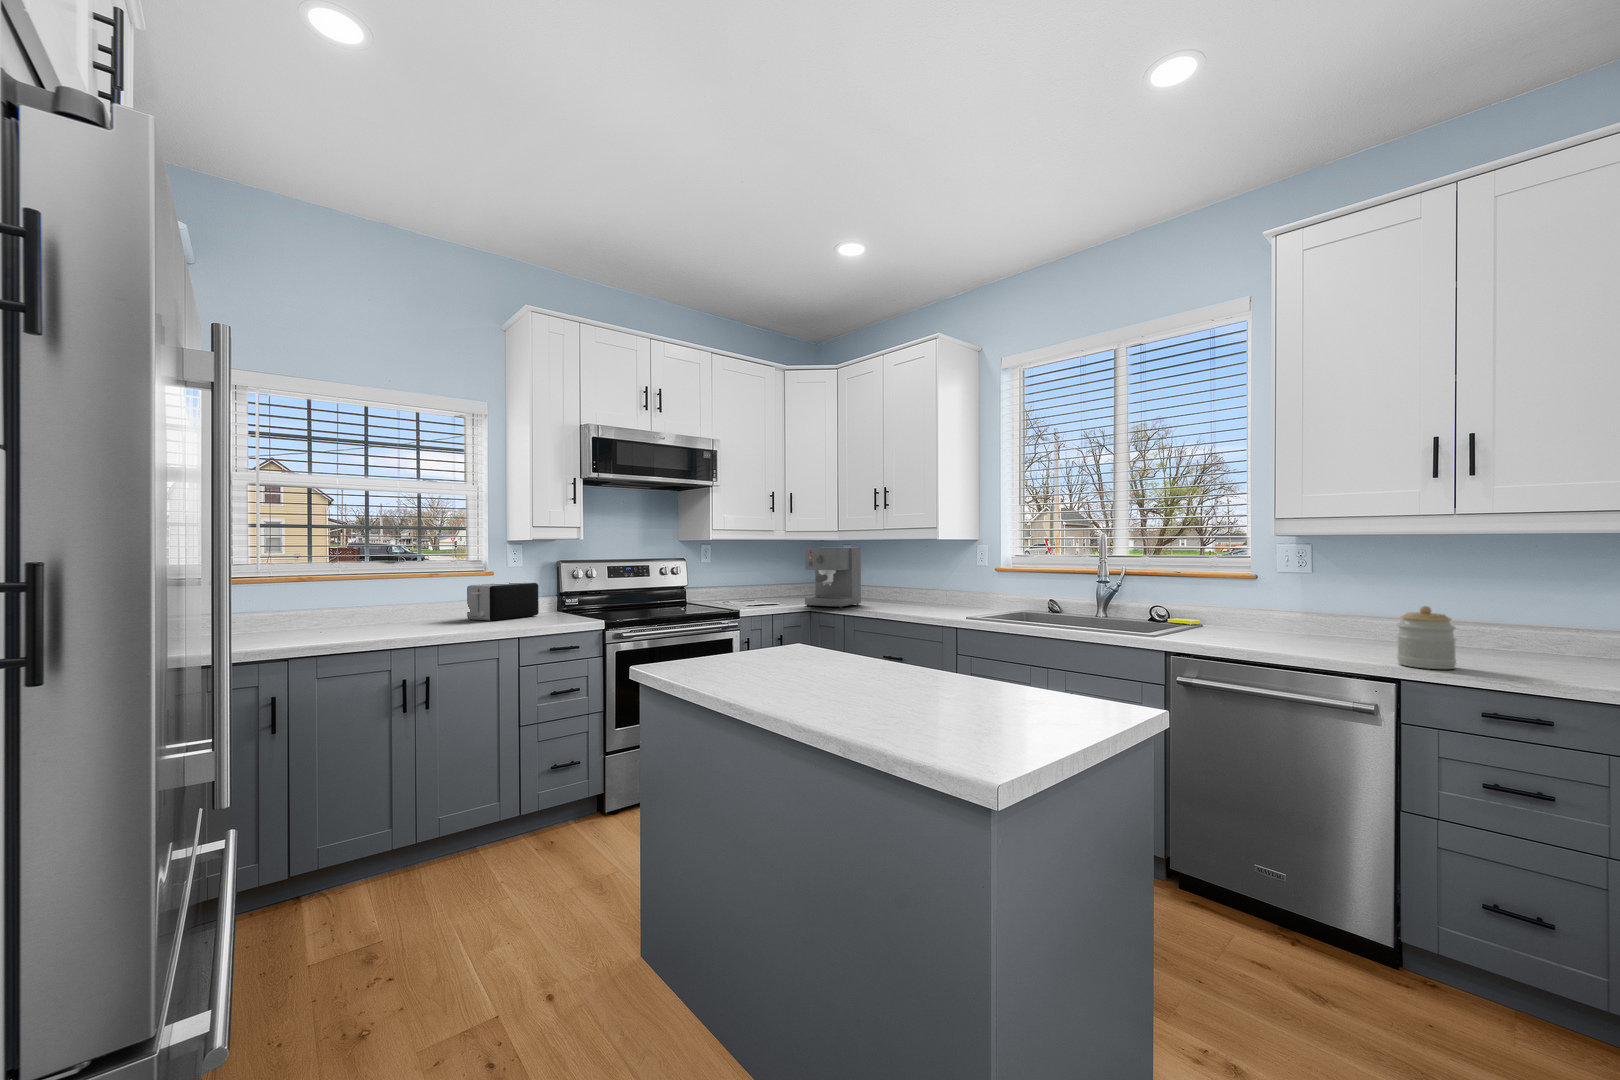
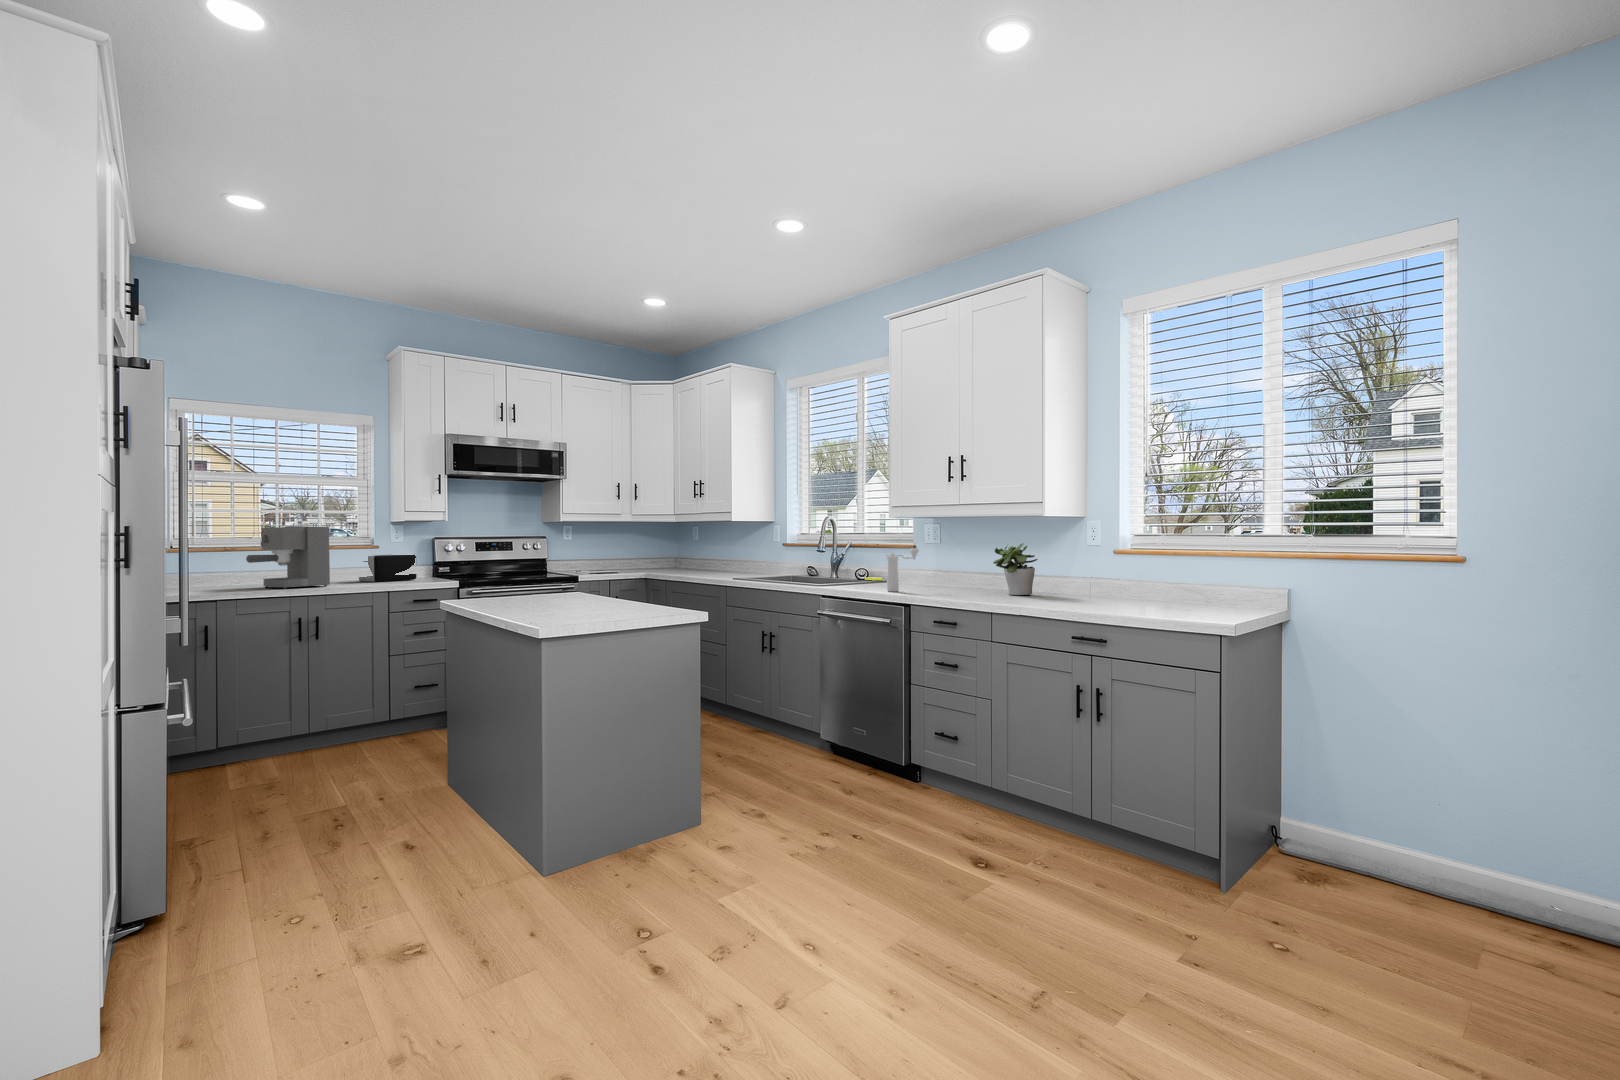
coffee maker: present [805,547,861,608] -> present [246,527,330,589]
potted plant: none [1457,579,1560,659] -> present [993,543,1037,595]
pepper mill: none [1273,583,1320,647] -> present [886,548,919,592]
jar: present [1397,606,1456,669] -> none [917,559,946,599]

